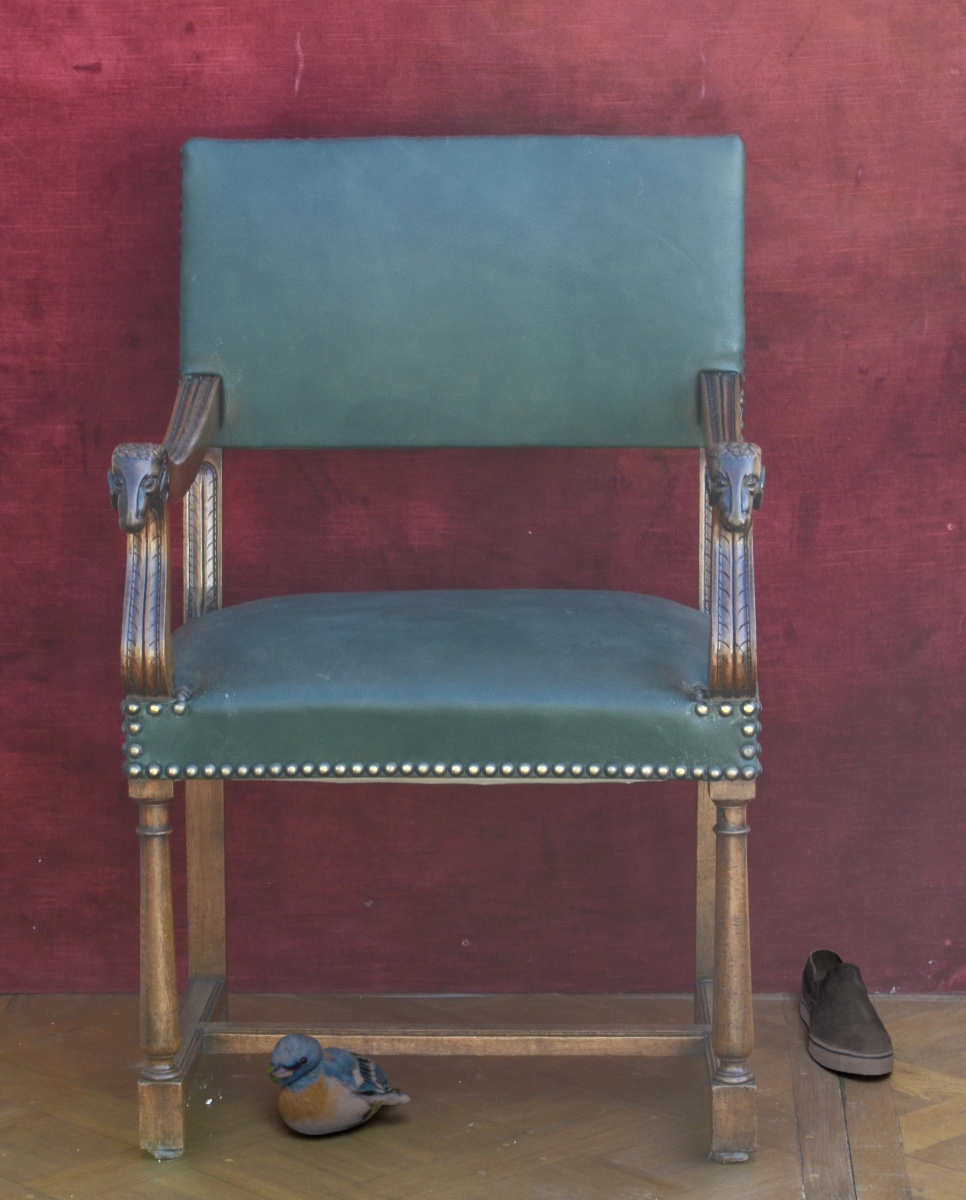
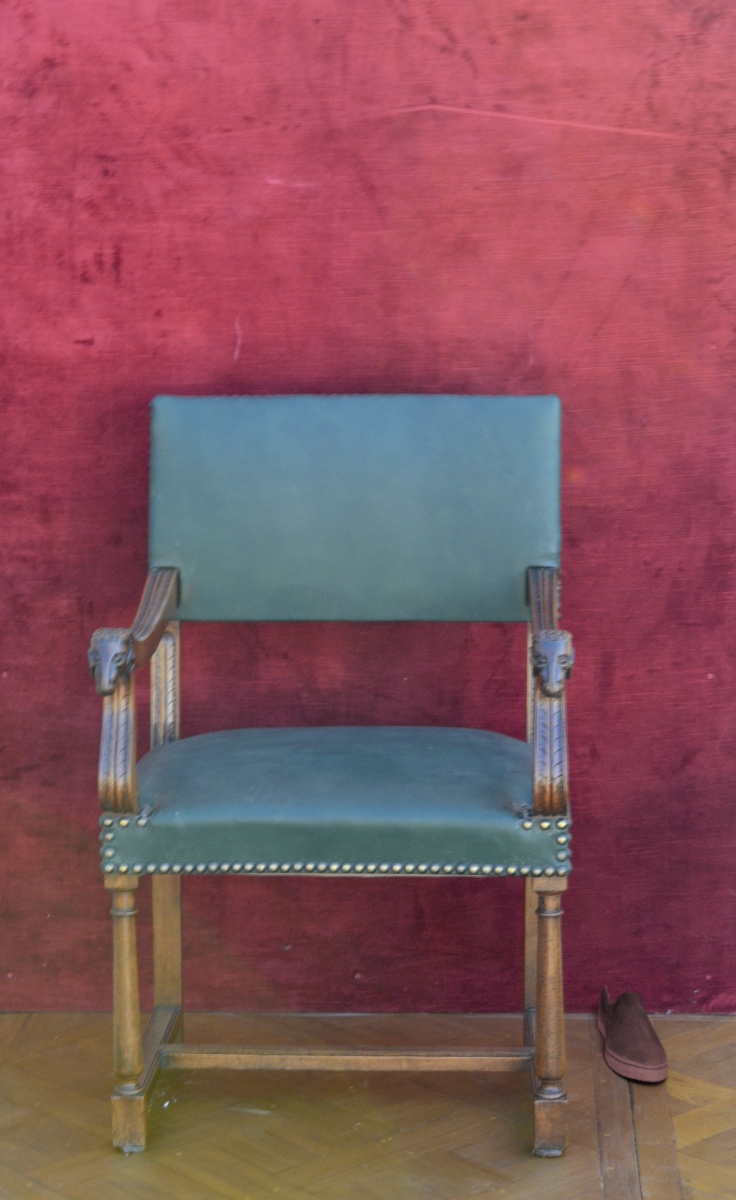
plush toy: present [267,1033,410,1135] -> none [205,1056,312,1133]

